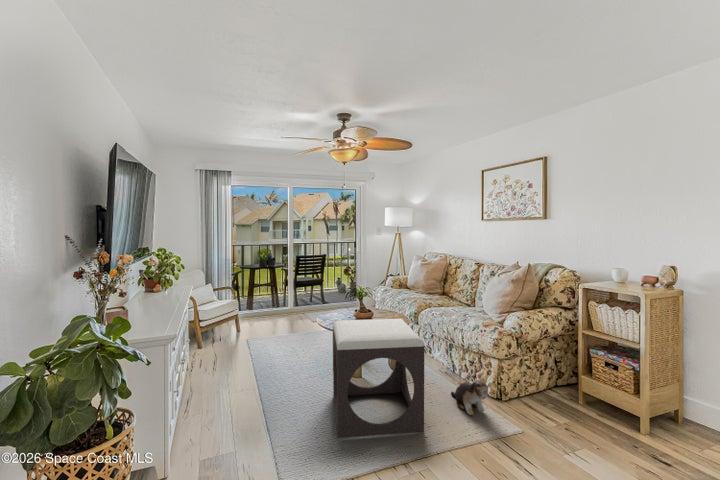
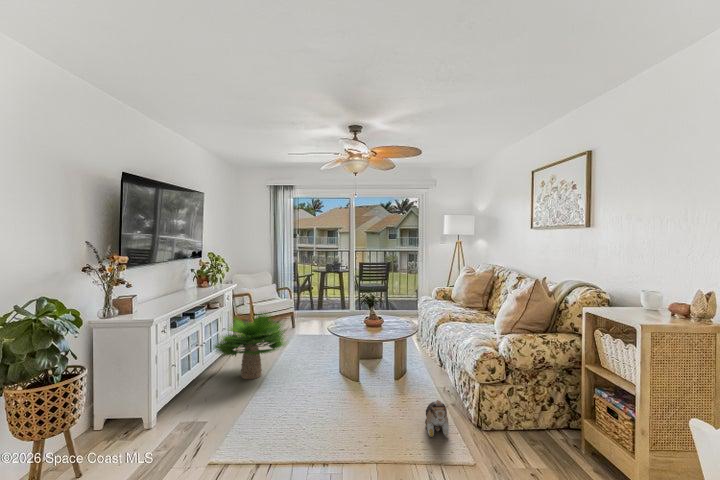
potted plant: none [189,313,283,397] -> present [214,313,285,379]
footstool: present [333,319,424,438] -> none [289,322,386,441]

